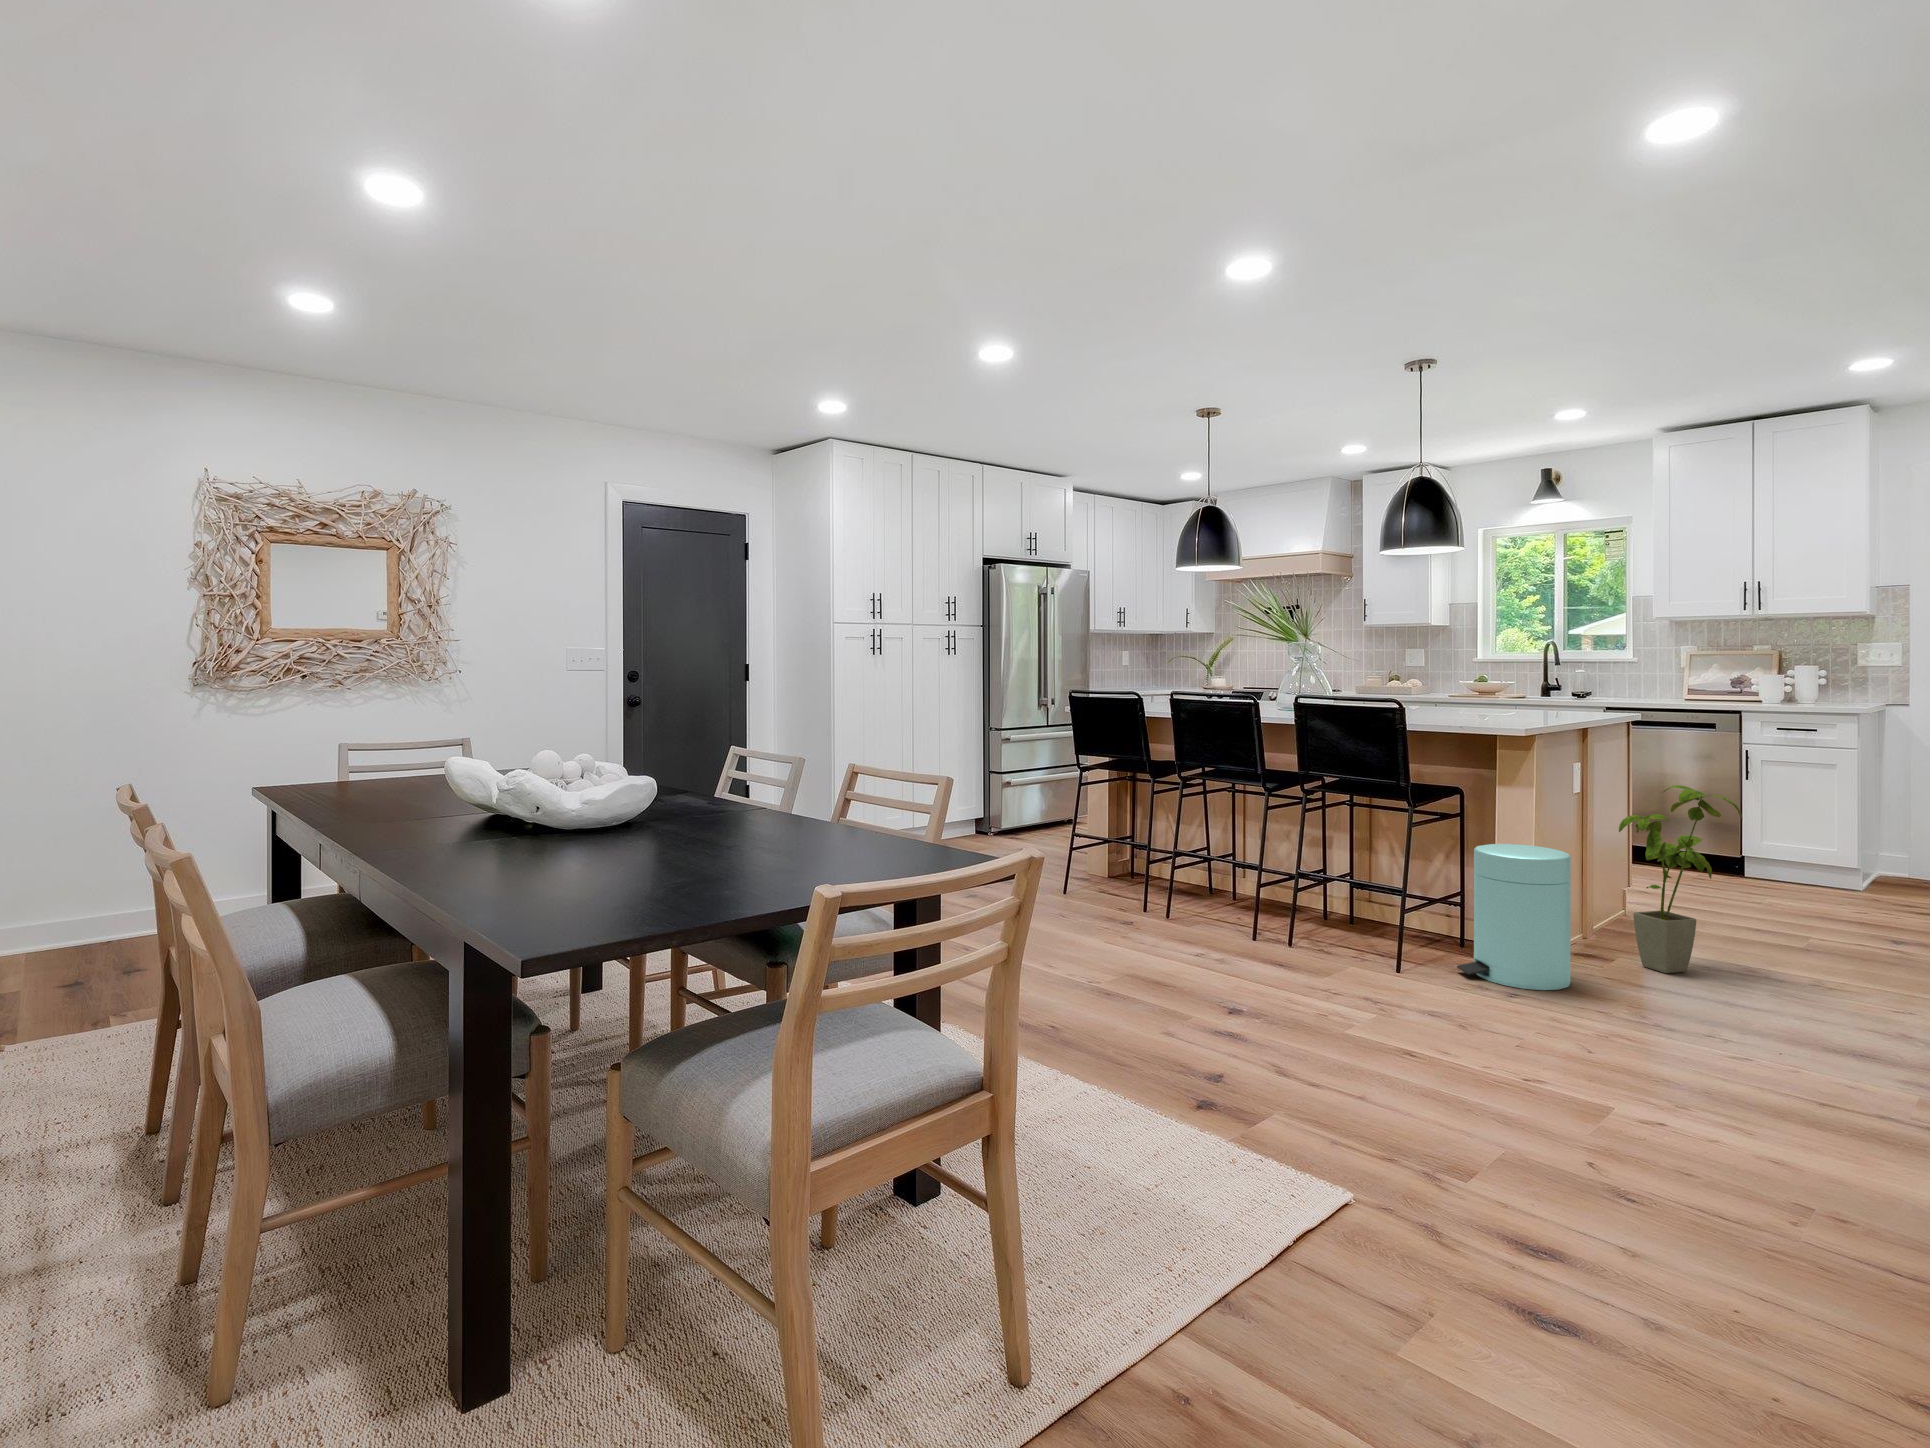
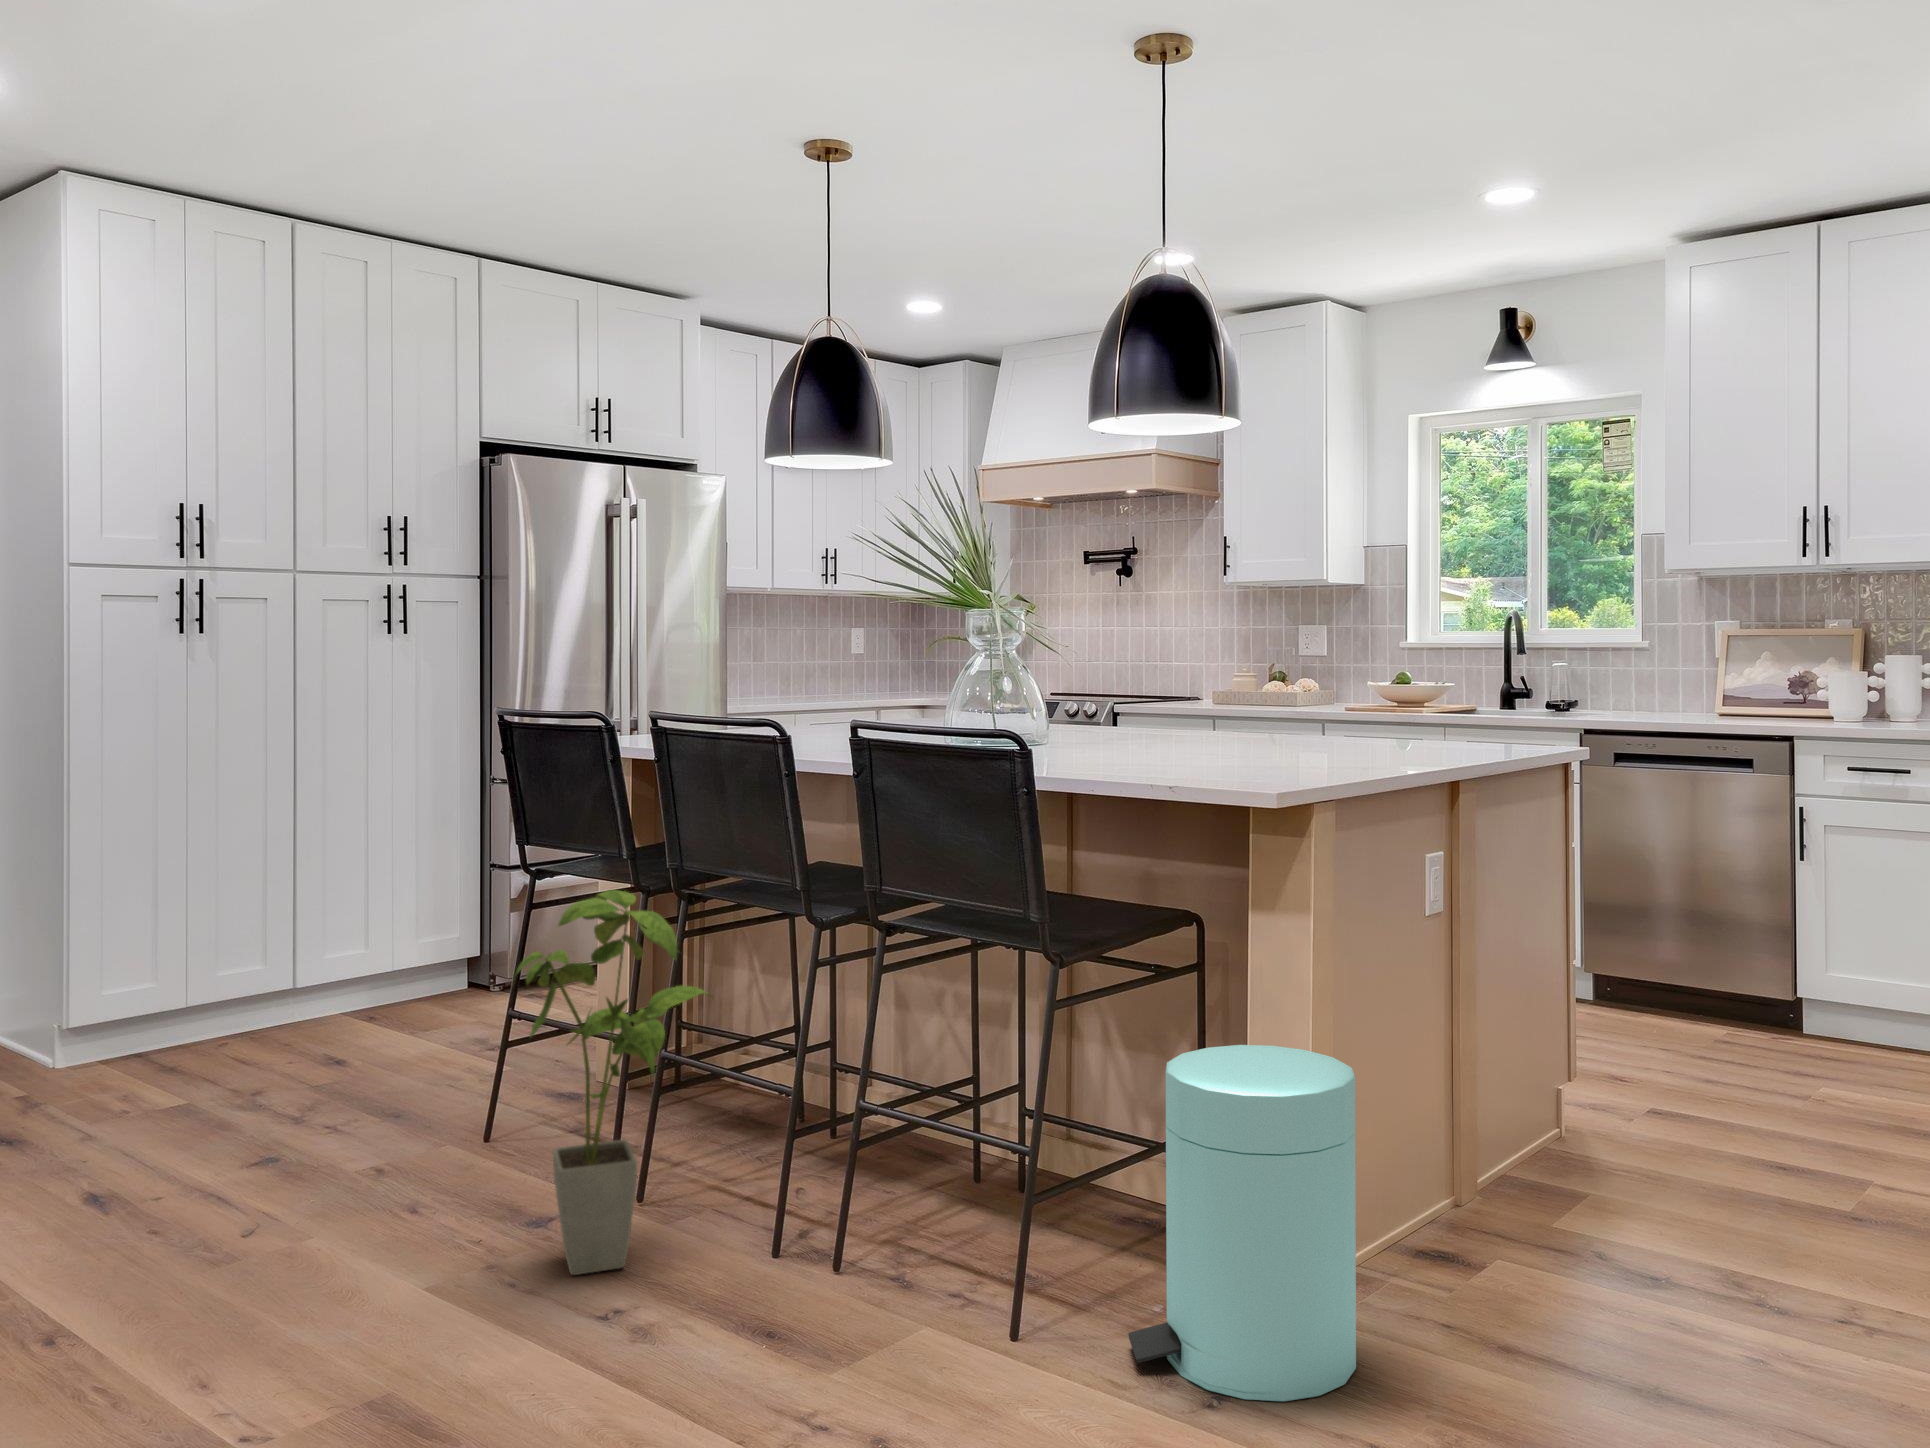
house plant: present [1619,785,1742,973] -> present [516,890,712,1275]

